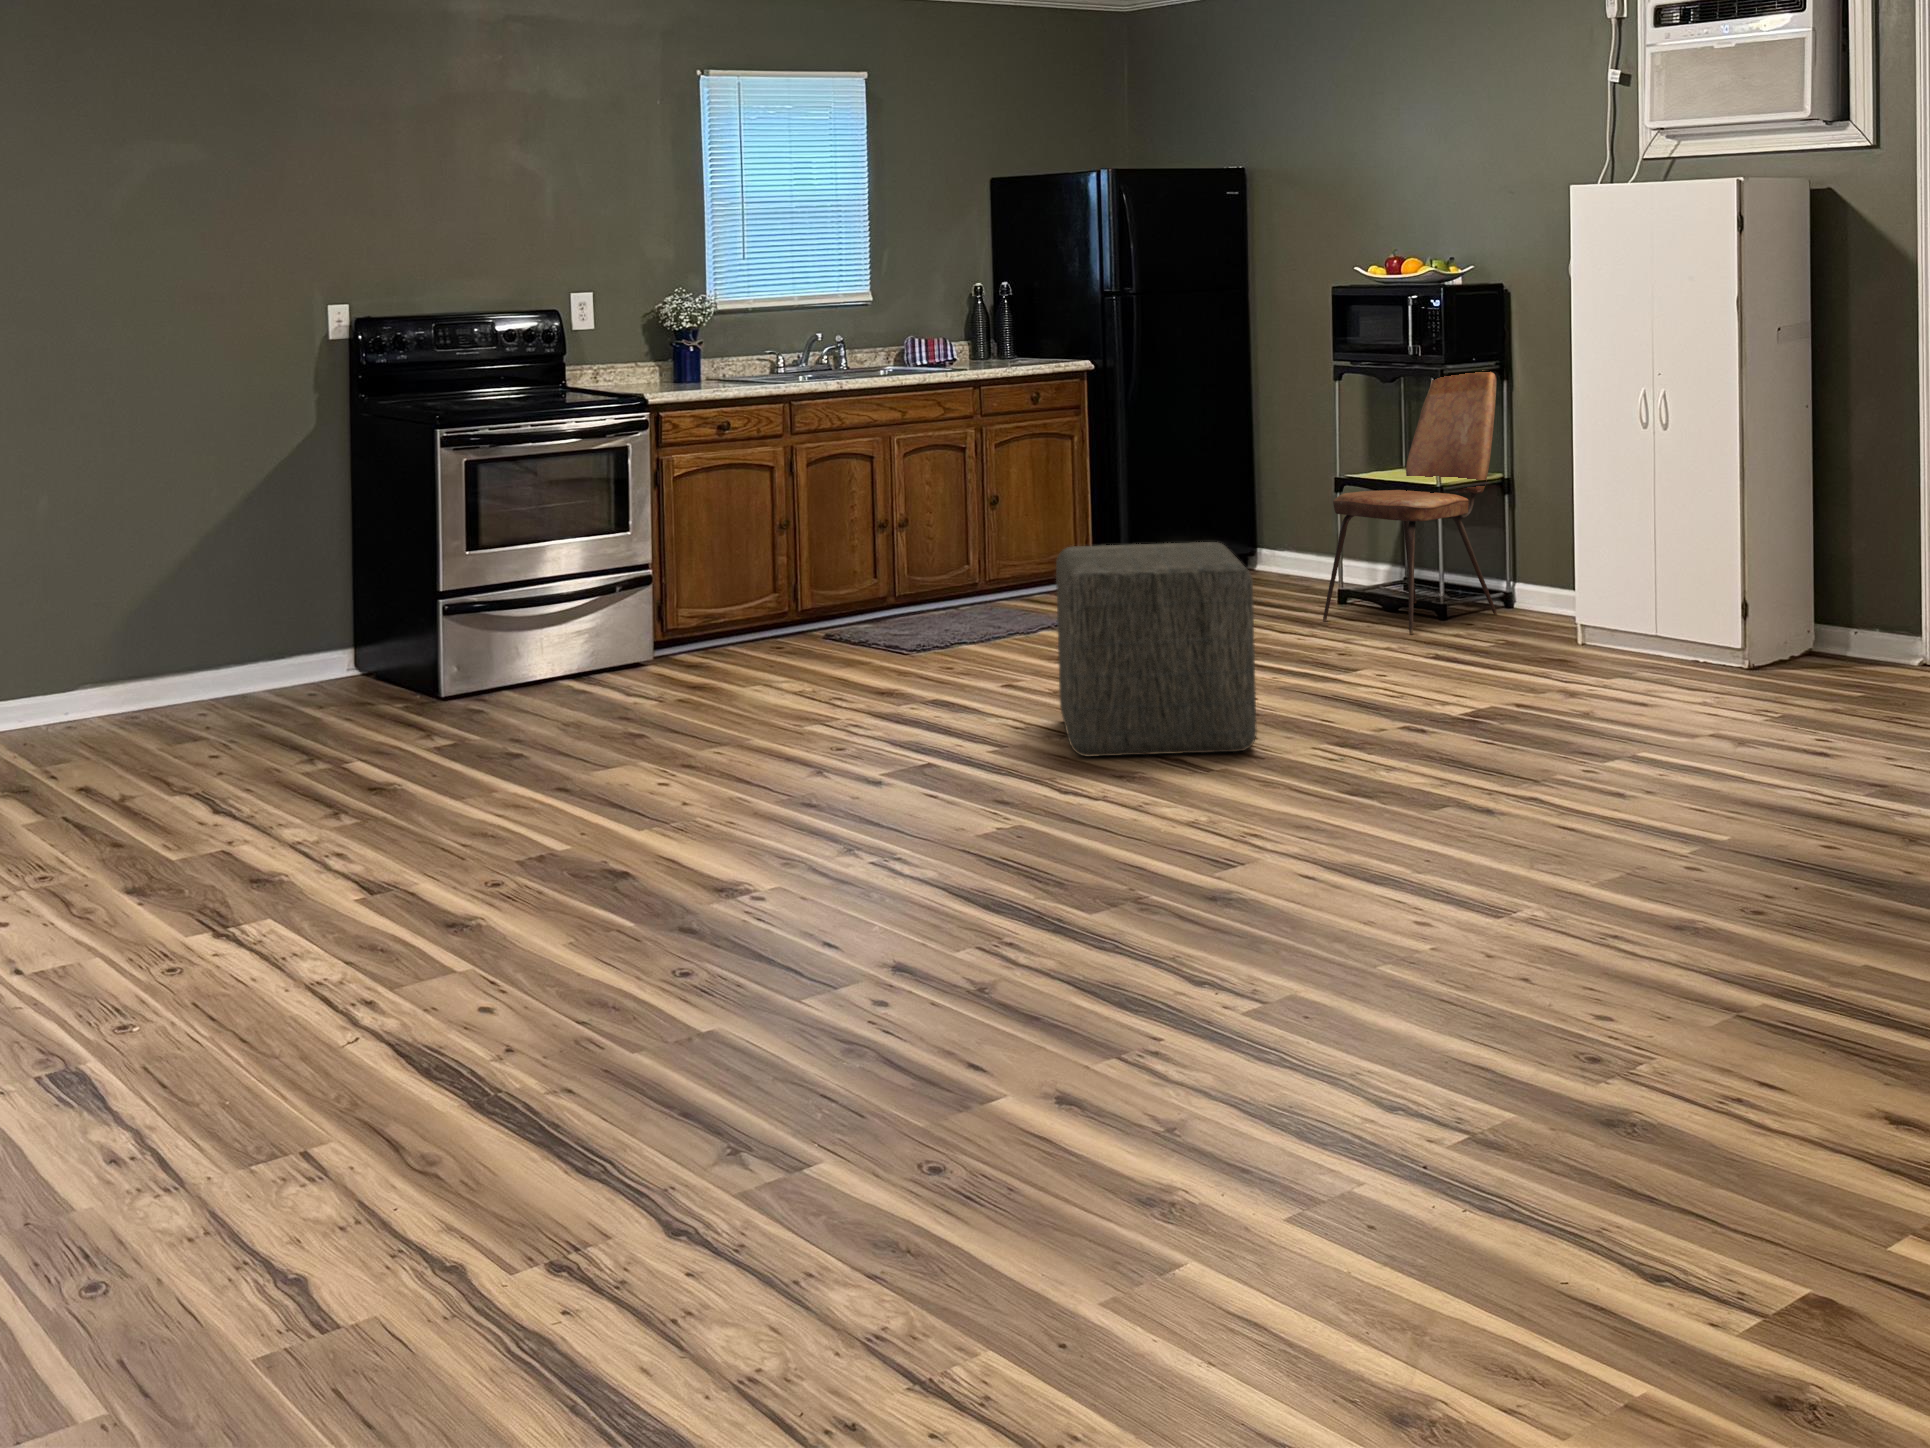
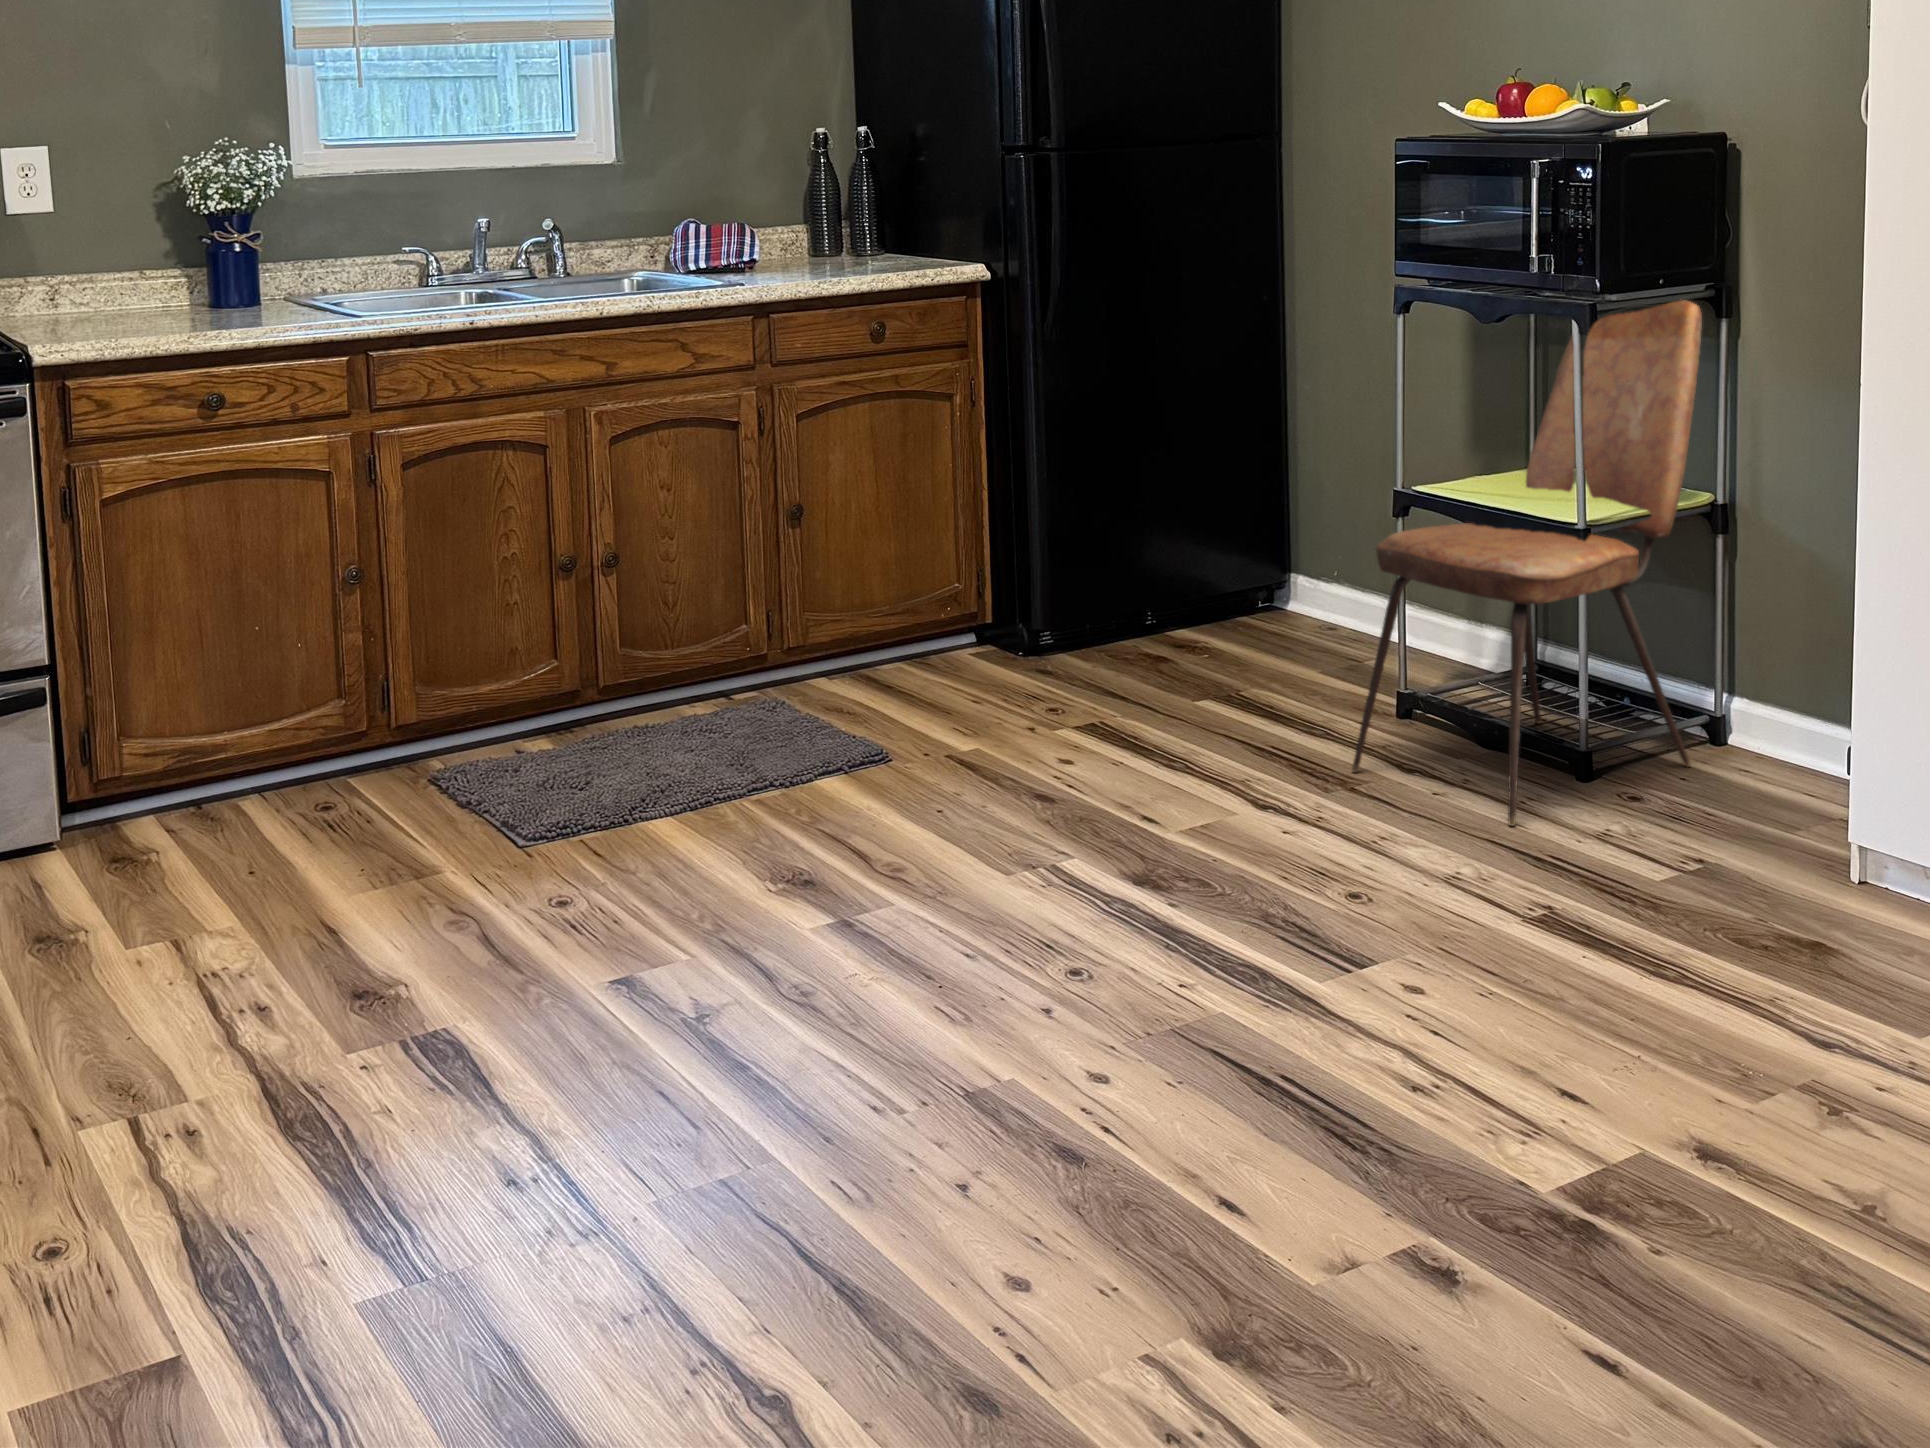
ottoman: present [1056,542,1257,757] -> none [543,746,1043,1326]

